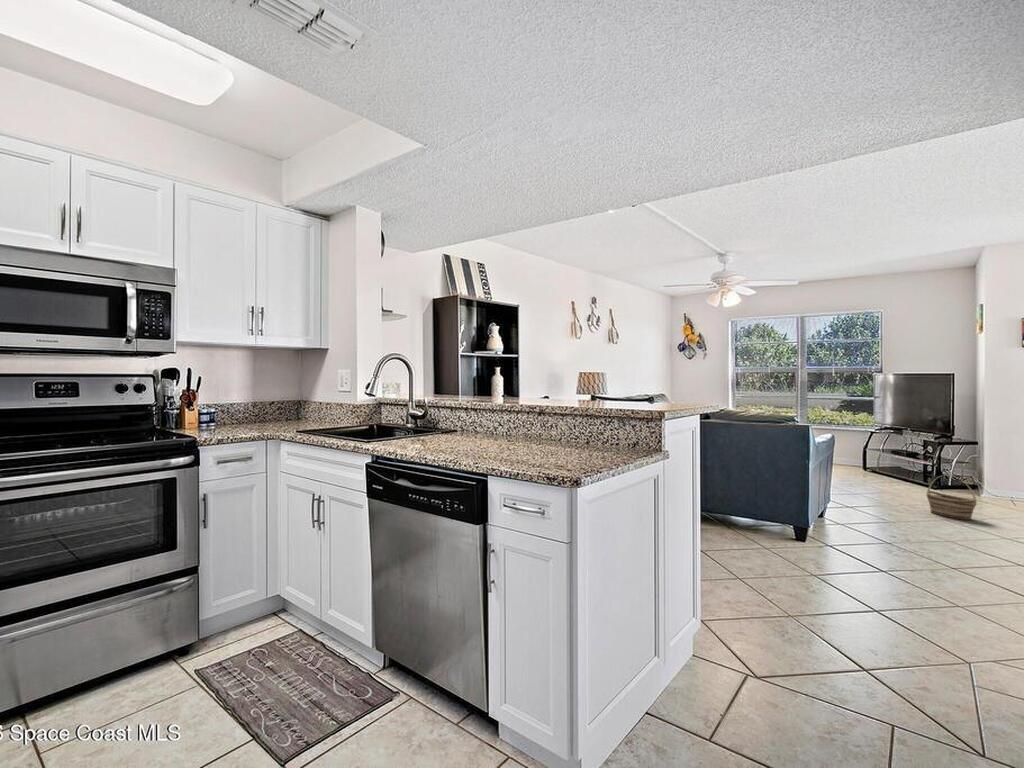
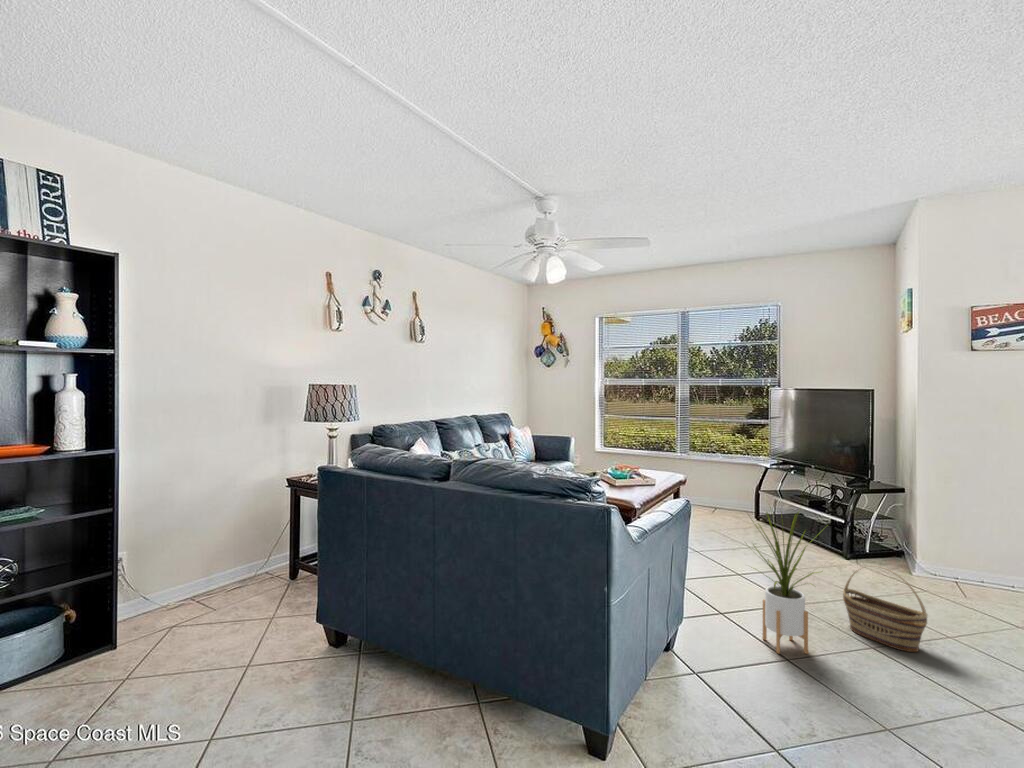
house plant: none [866,439,917,519] -> present [756,512,817,654]

